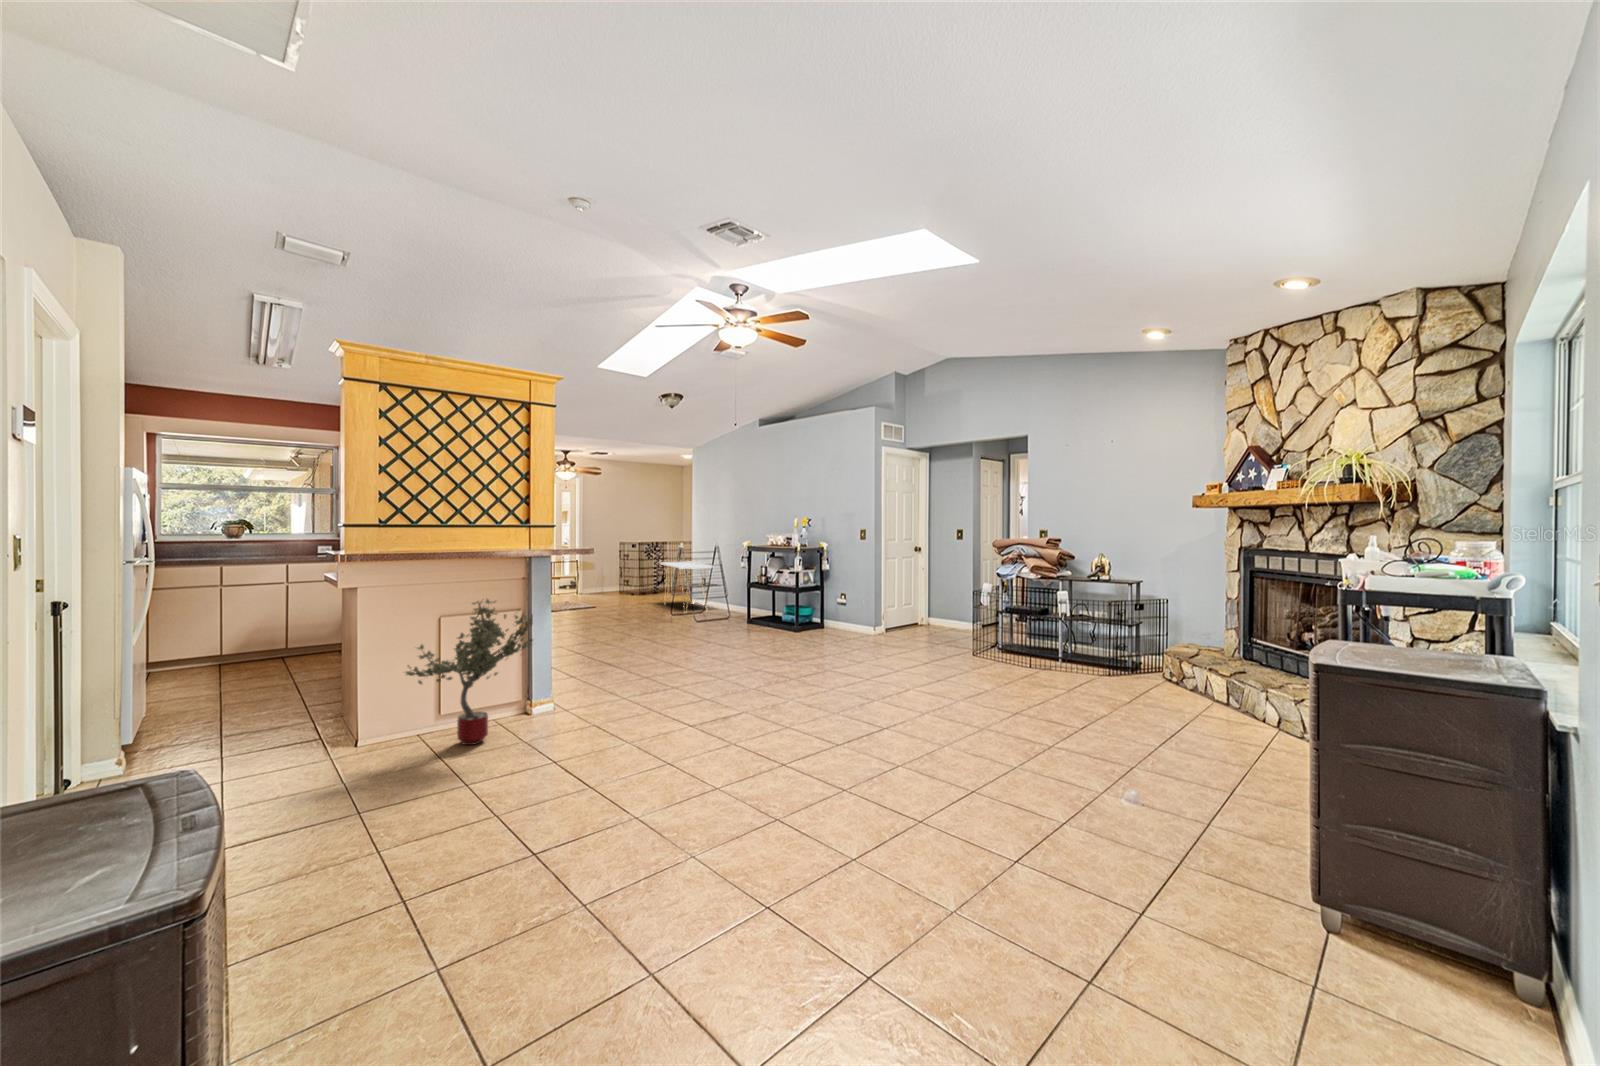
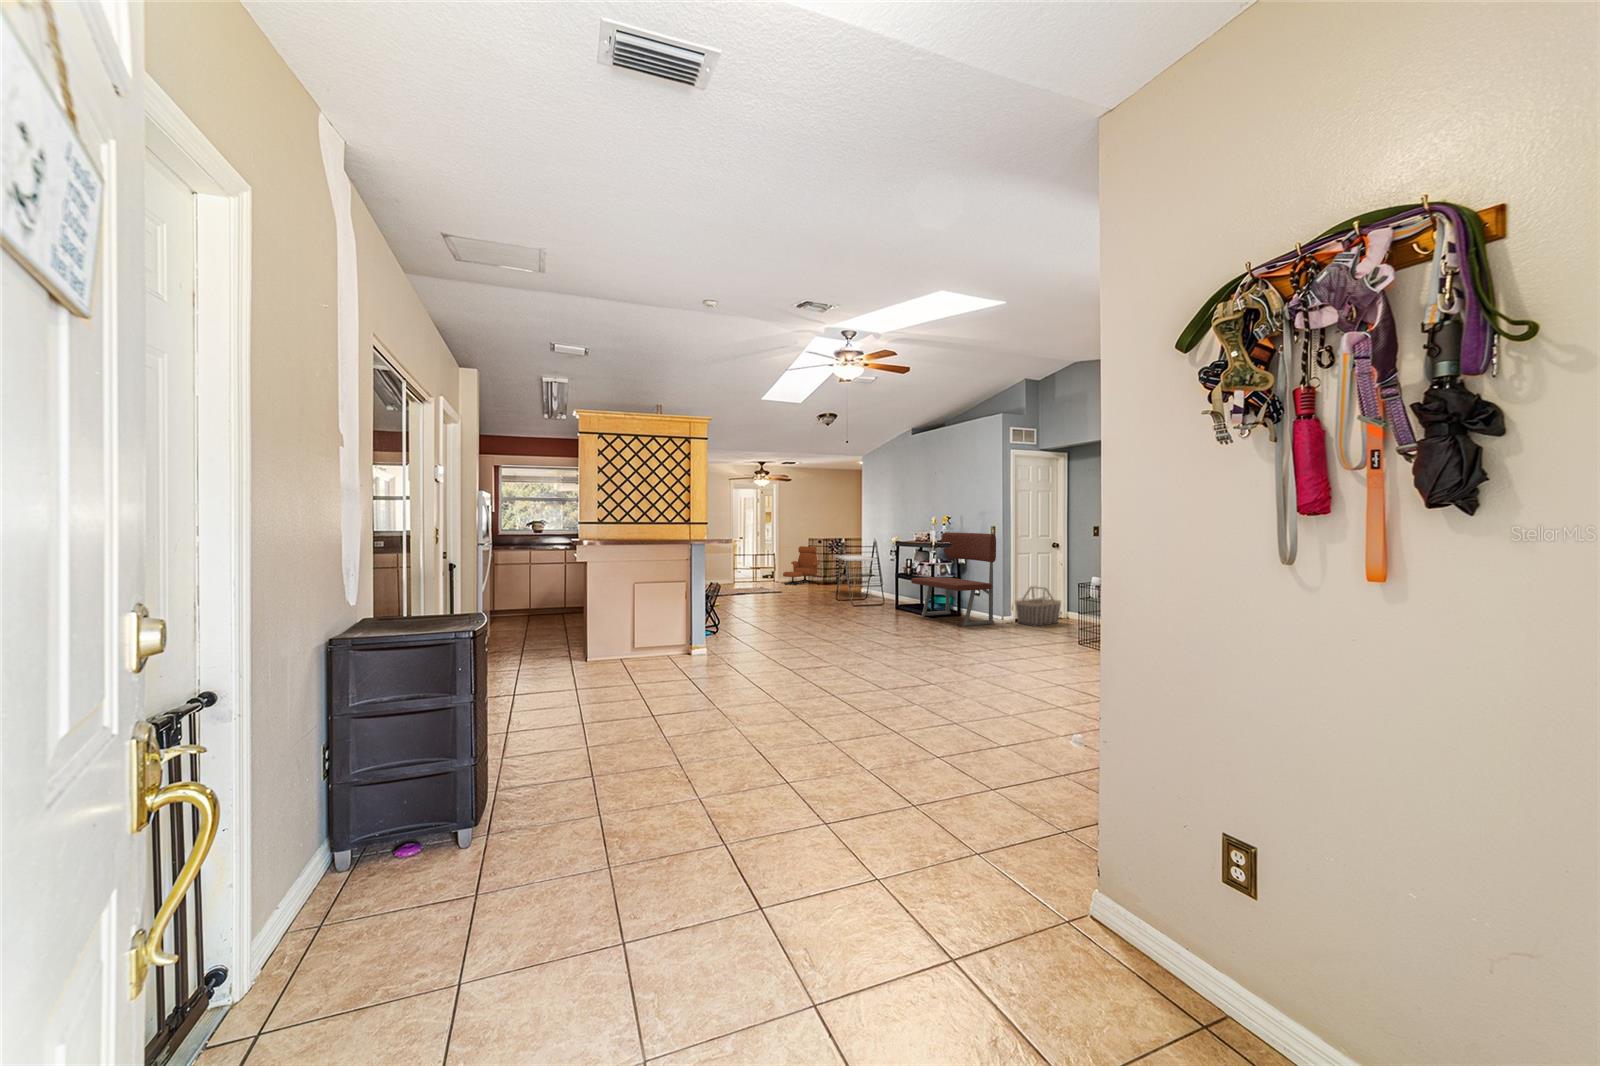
bench: none [772,536,869,641] -> present [911,532,996,626]
lounge chair: none [589,552,633,598] -> present [783,546,820,585]
basket: none [887,593,930,637] -> present [1016,586,1061,626]
potted tree: present [406,599,533,745] -> none [610,572,690,668]

